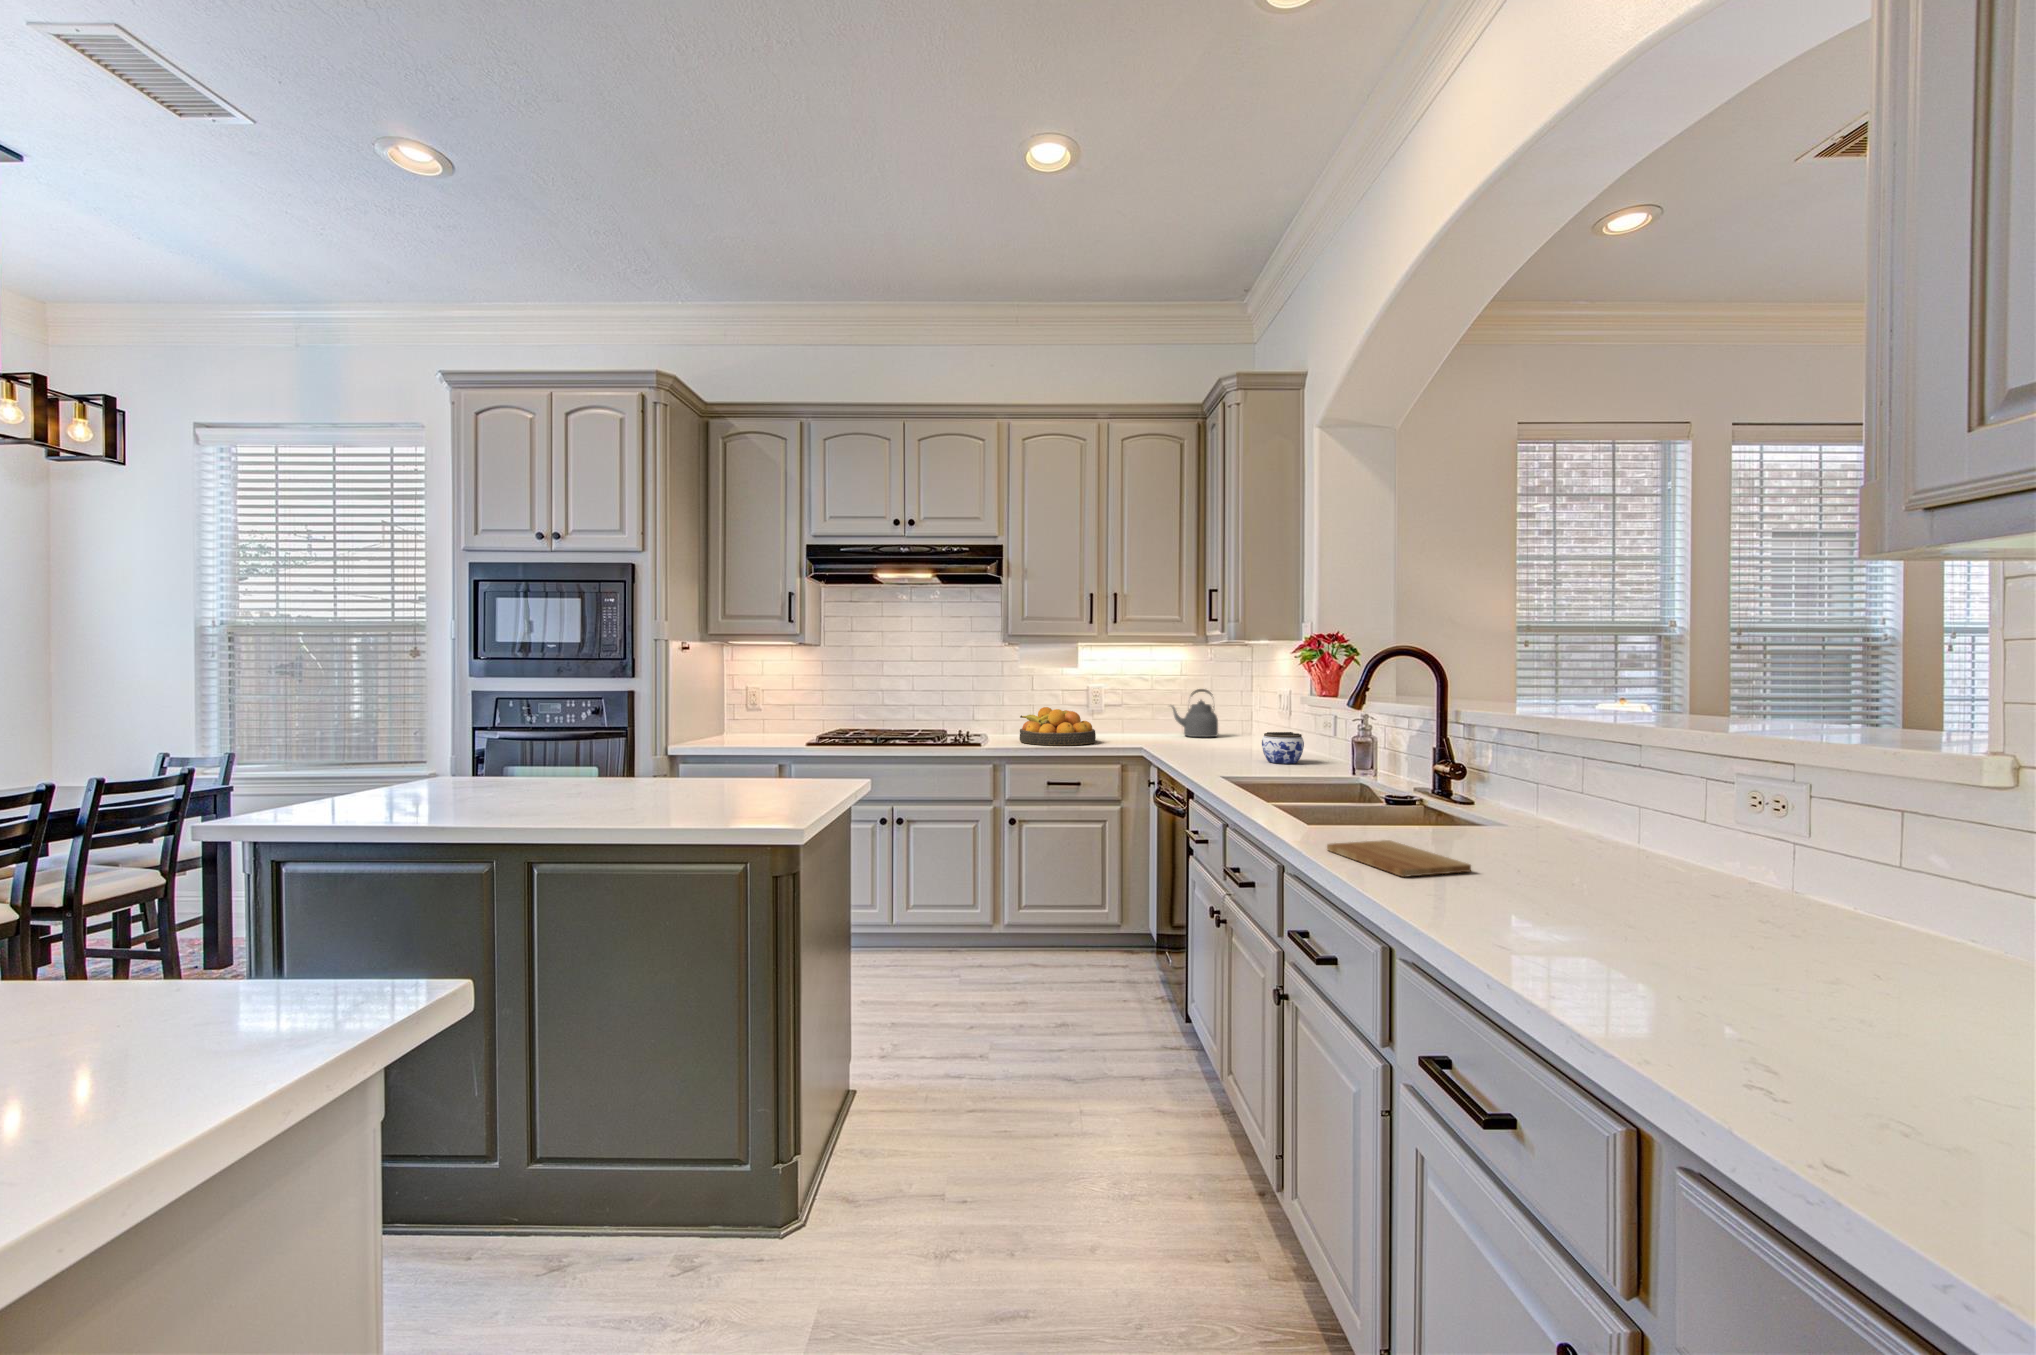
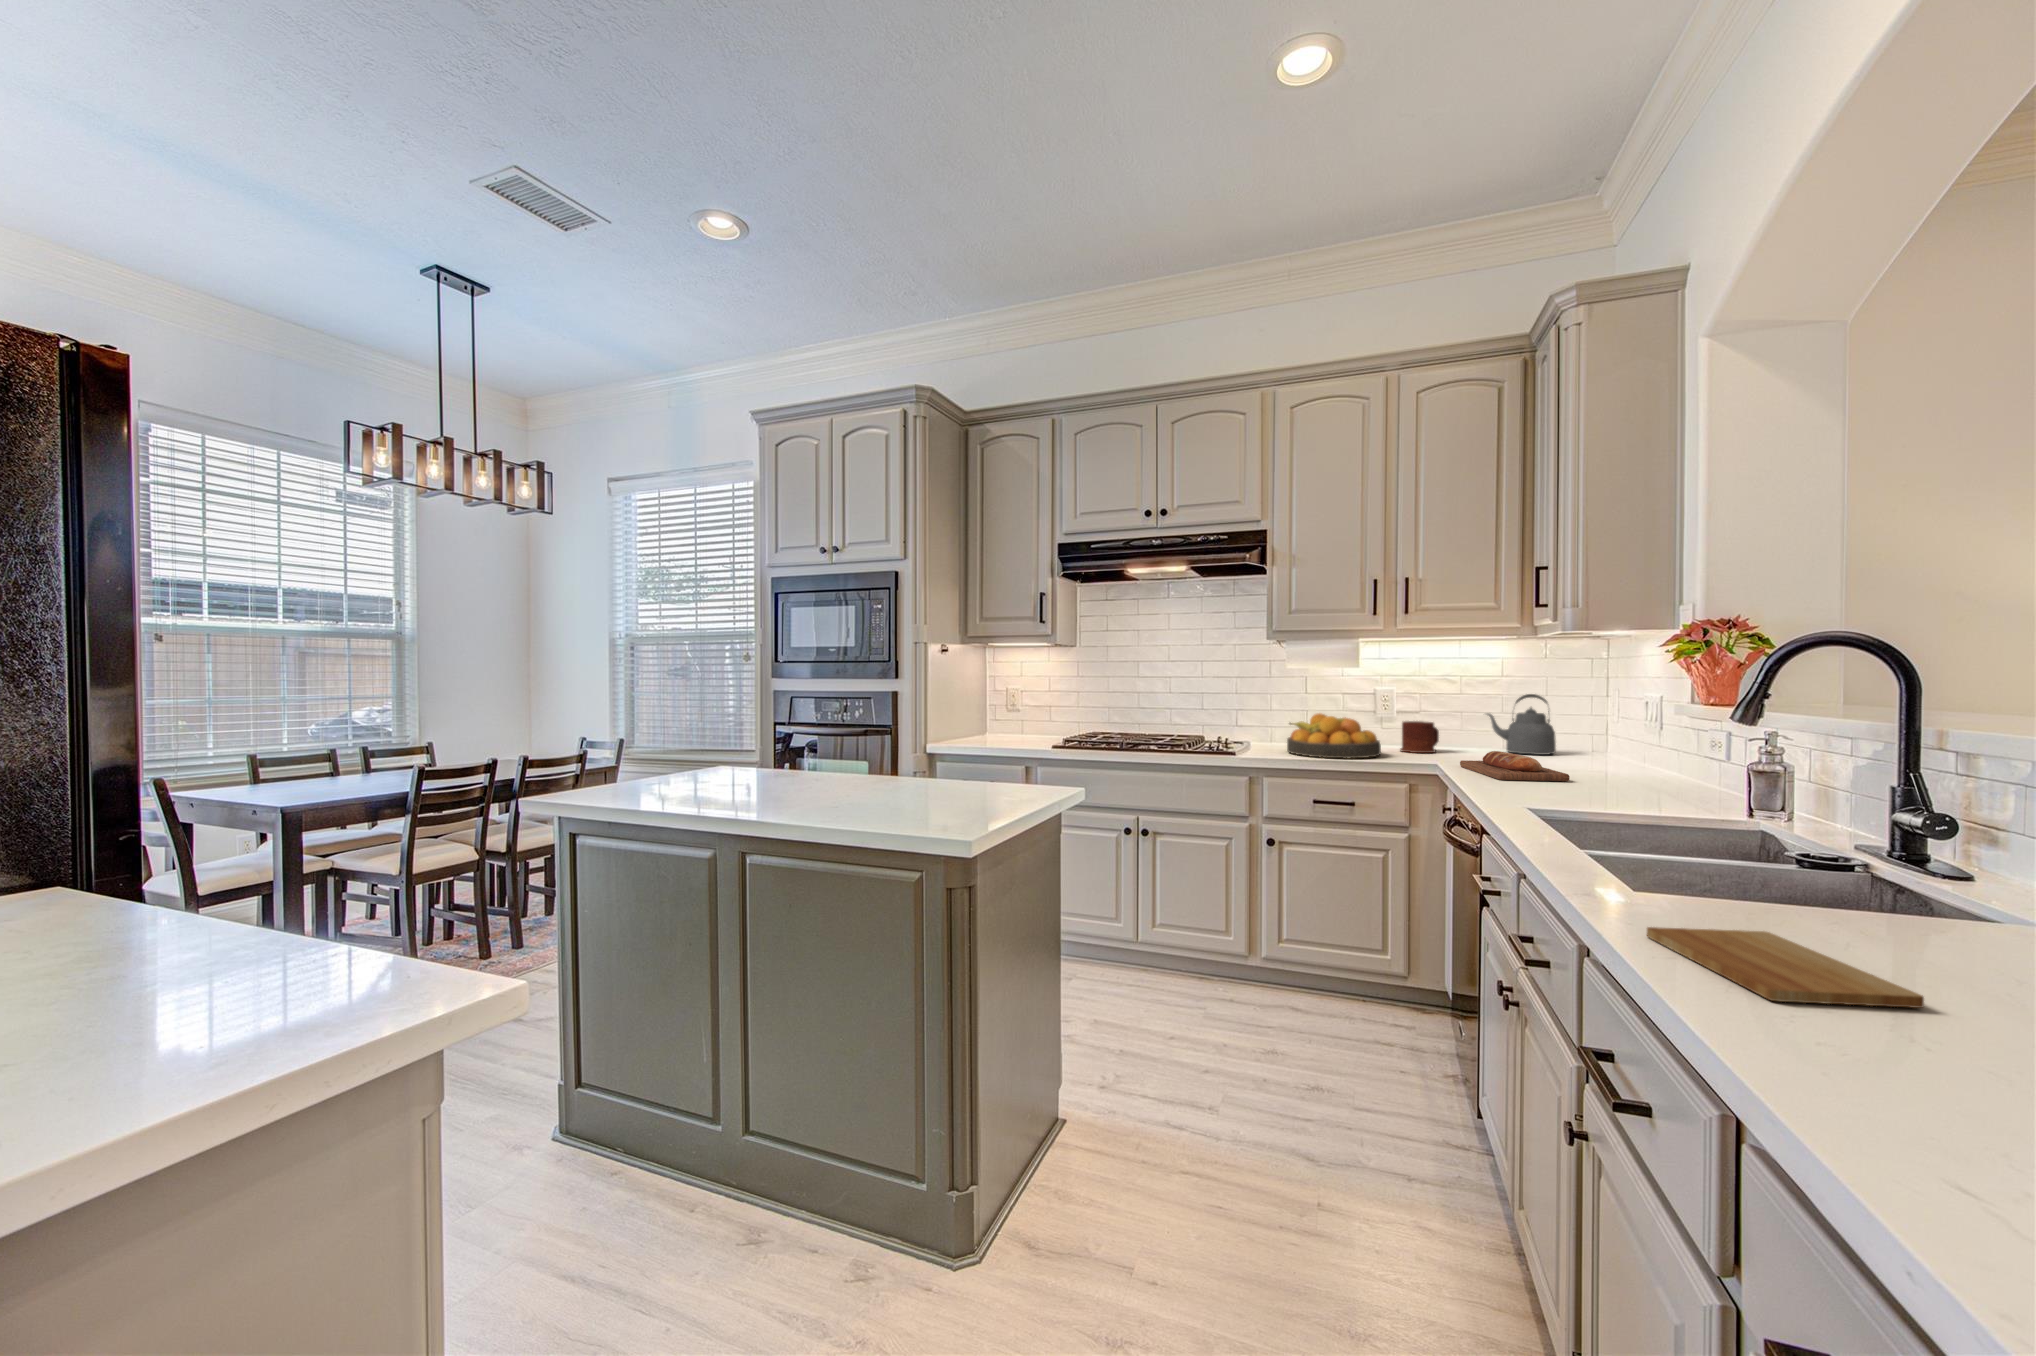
mug: none [1107,713,1136,739] -> present [1400,721,1439,753]
jar: present [1262,732,1304,764] -> none [1604,752,1671,796]
bread loaf: none [1158,735,1237,757] -> present [1460,751,1570,781]

